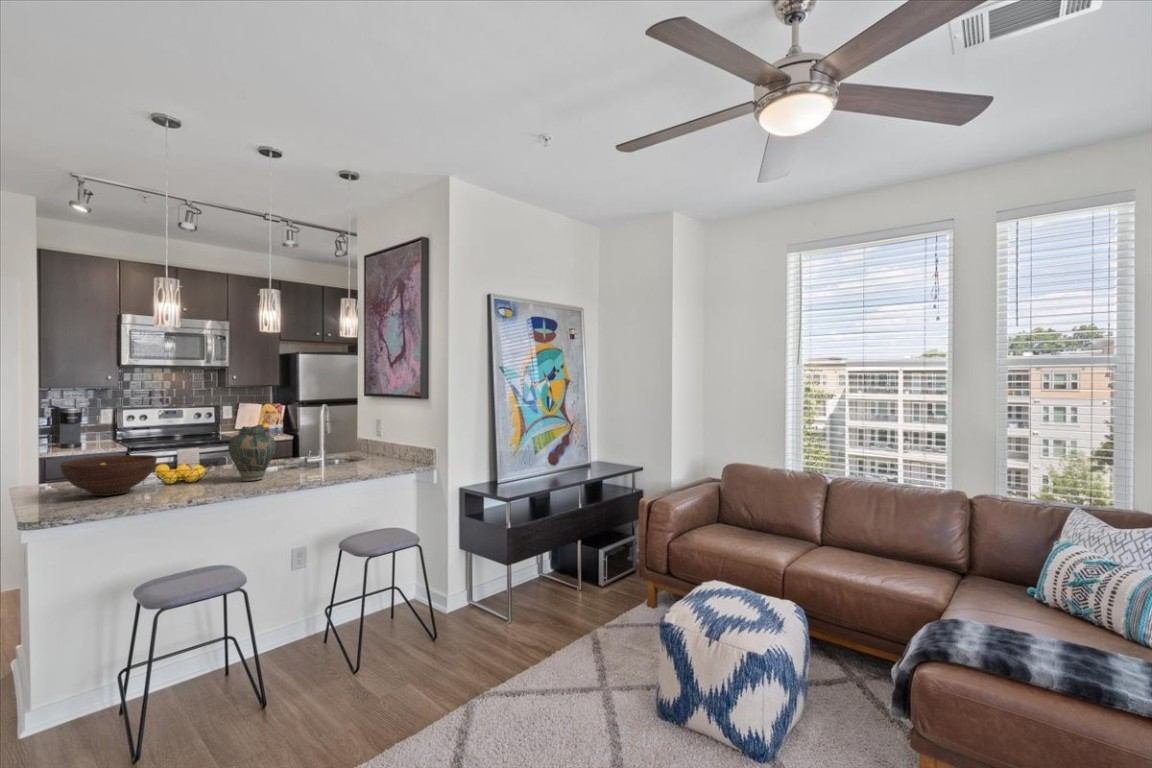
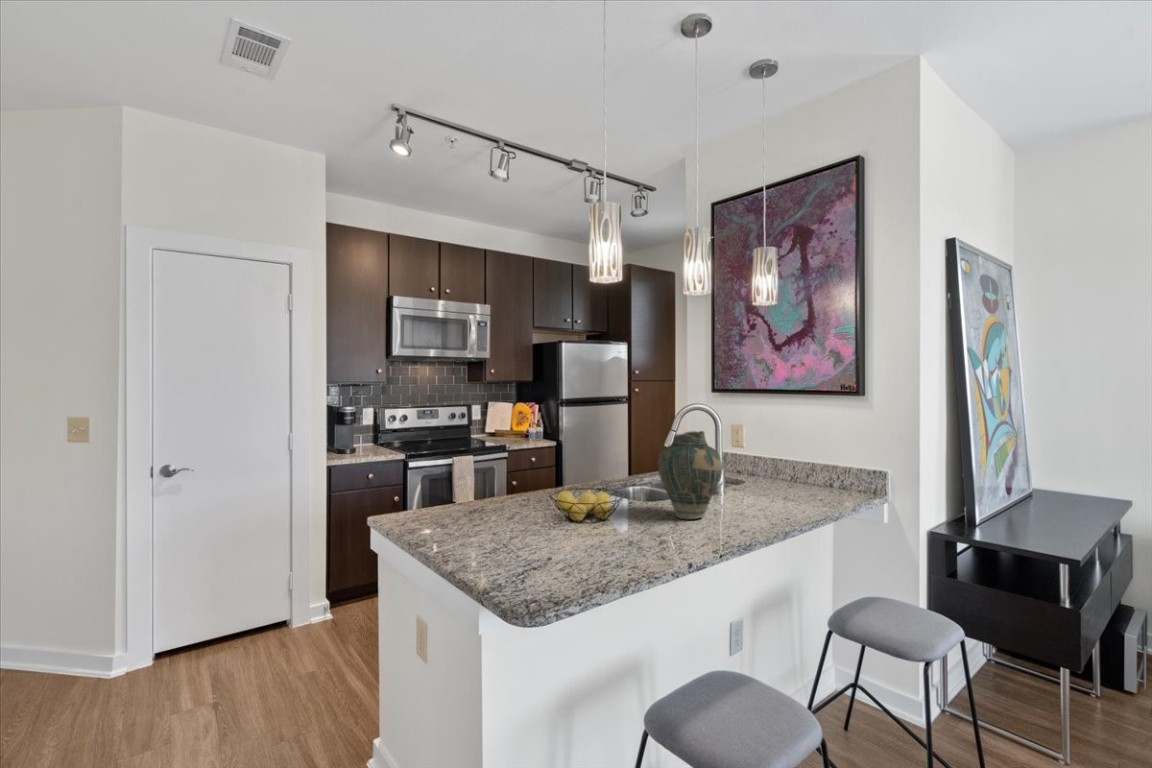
fruit bowl: present [60,455,157,496] -> none [478,475,596,545]

